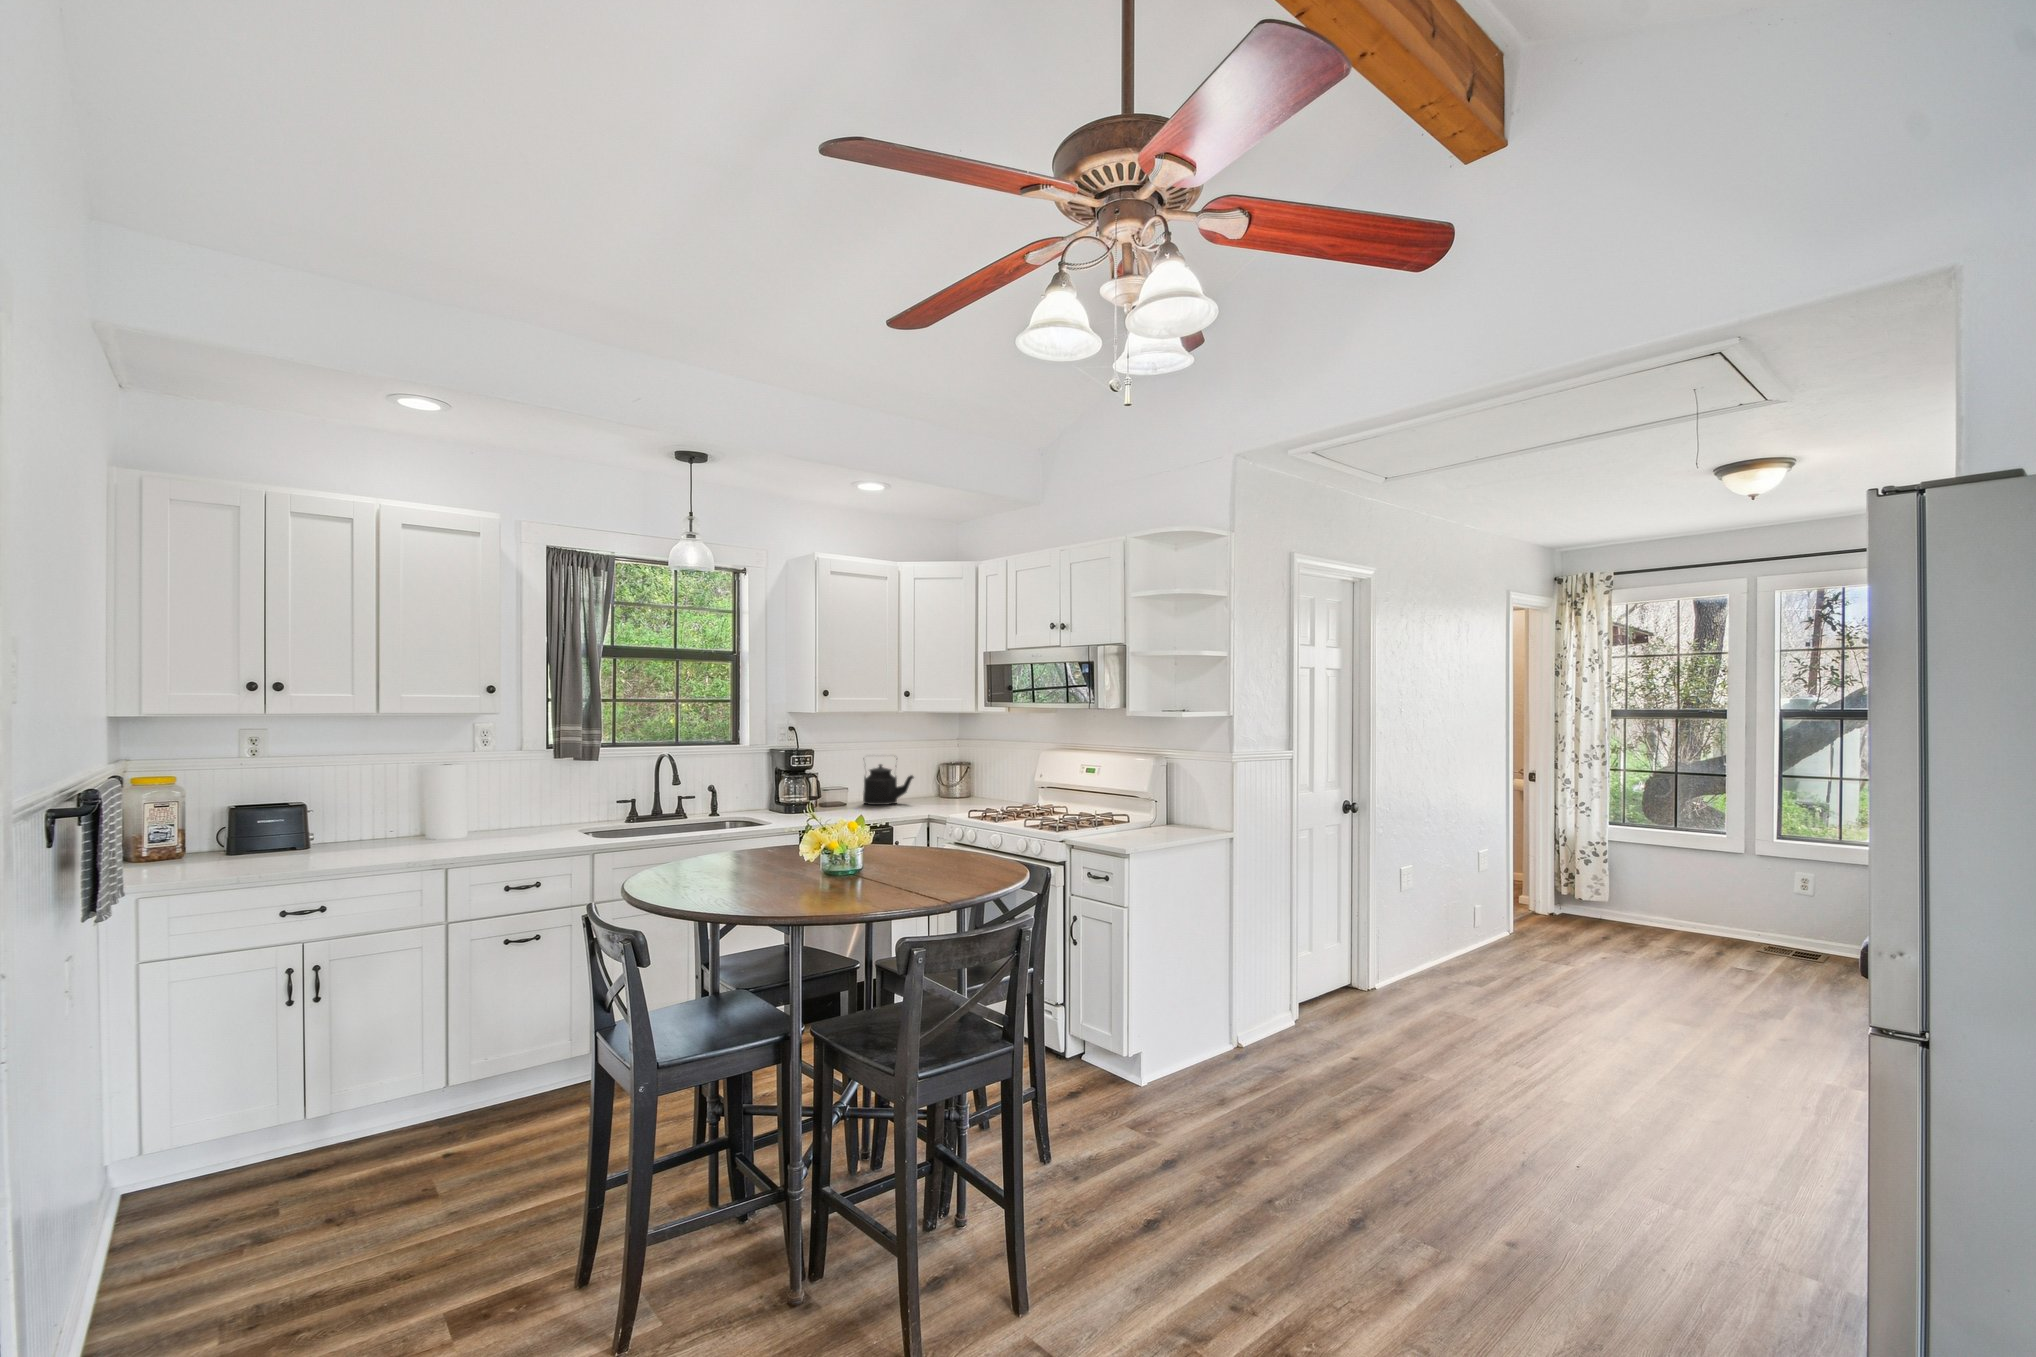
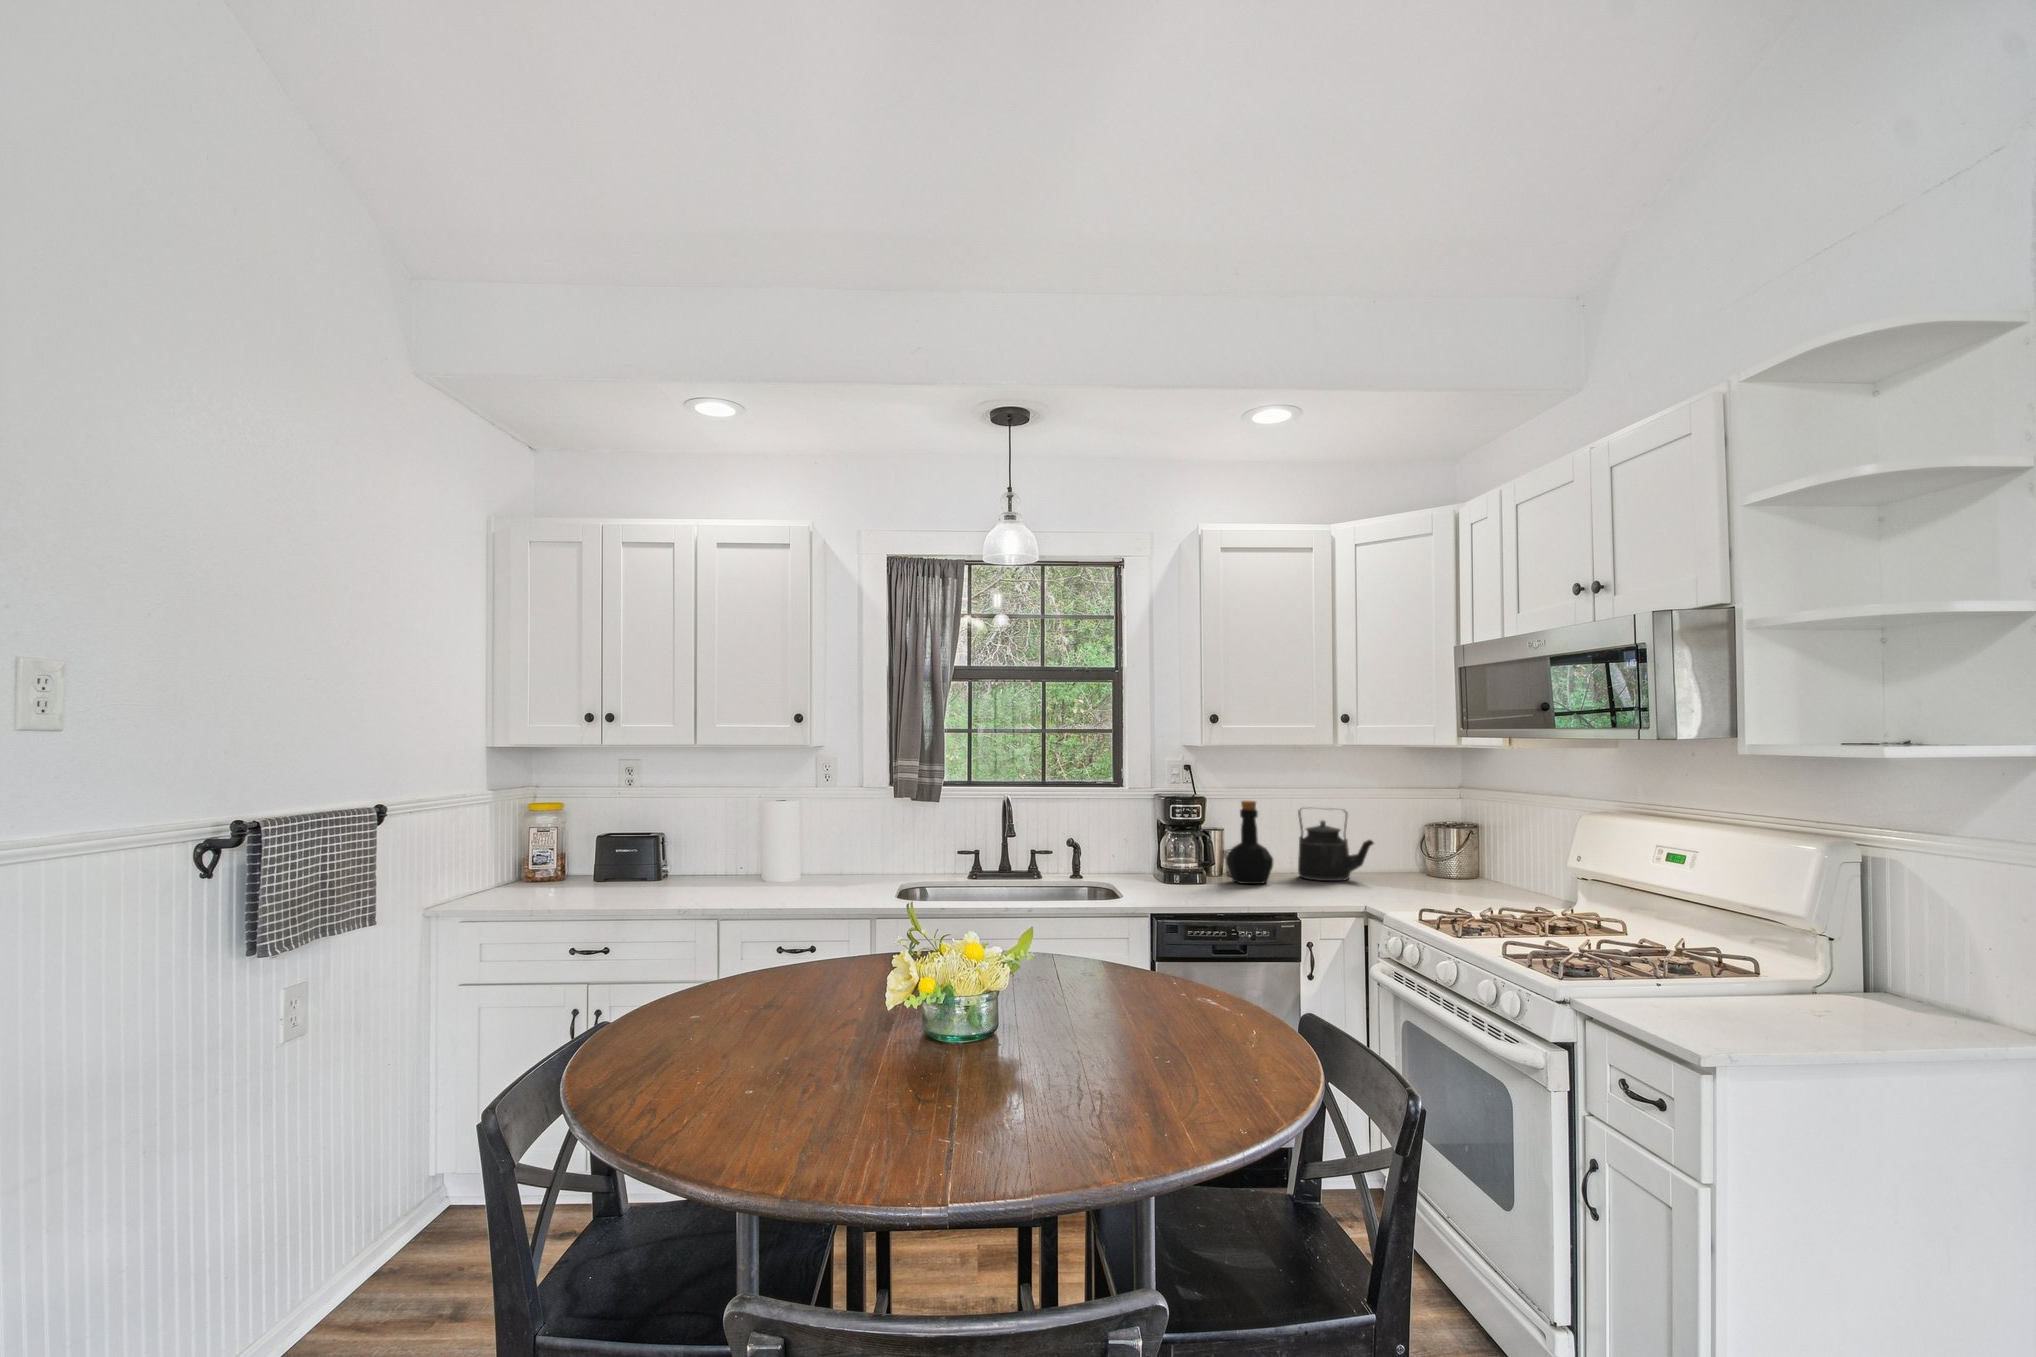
bottle: none [821,752,853,810] -> present [1226,801,1273,884]

